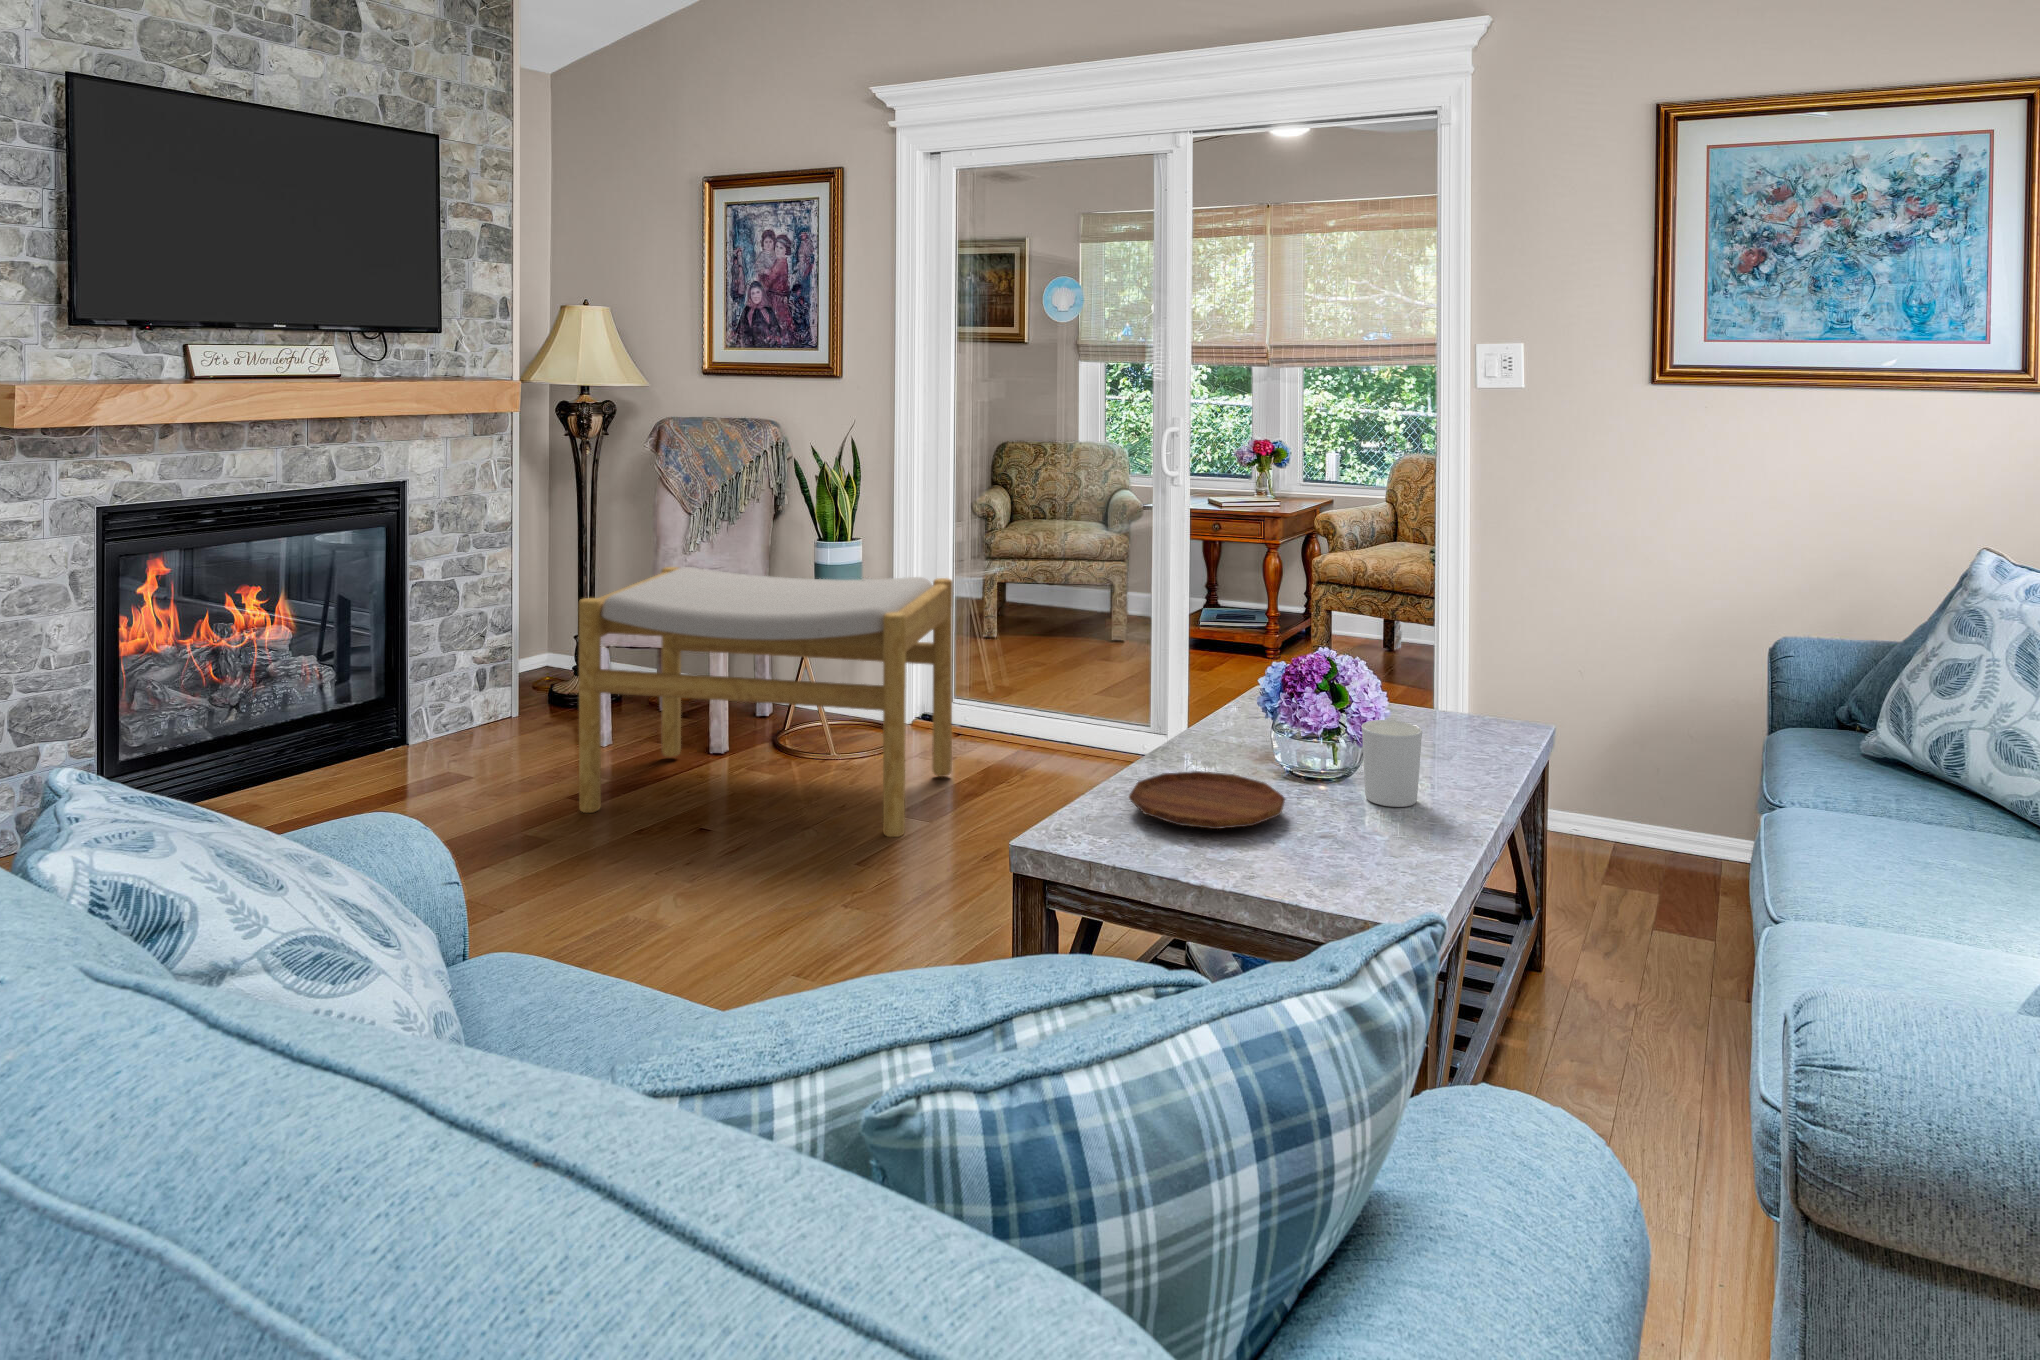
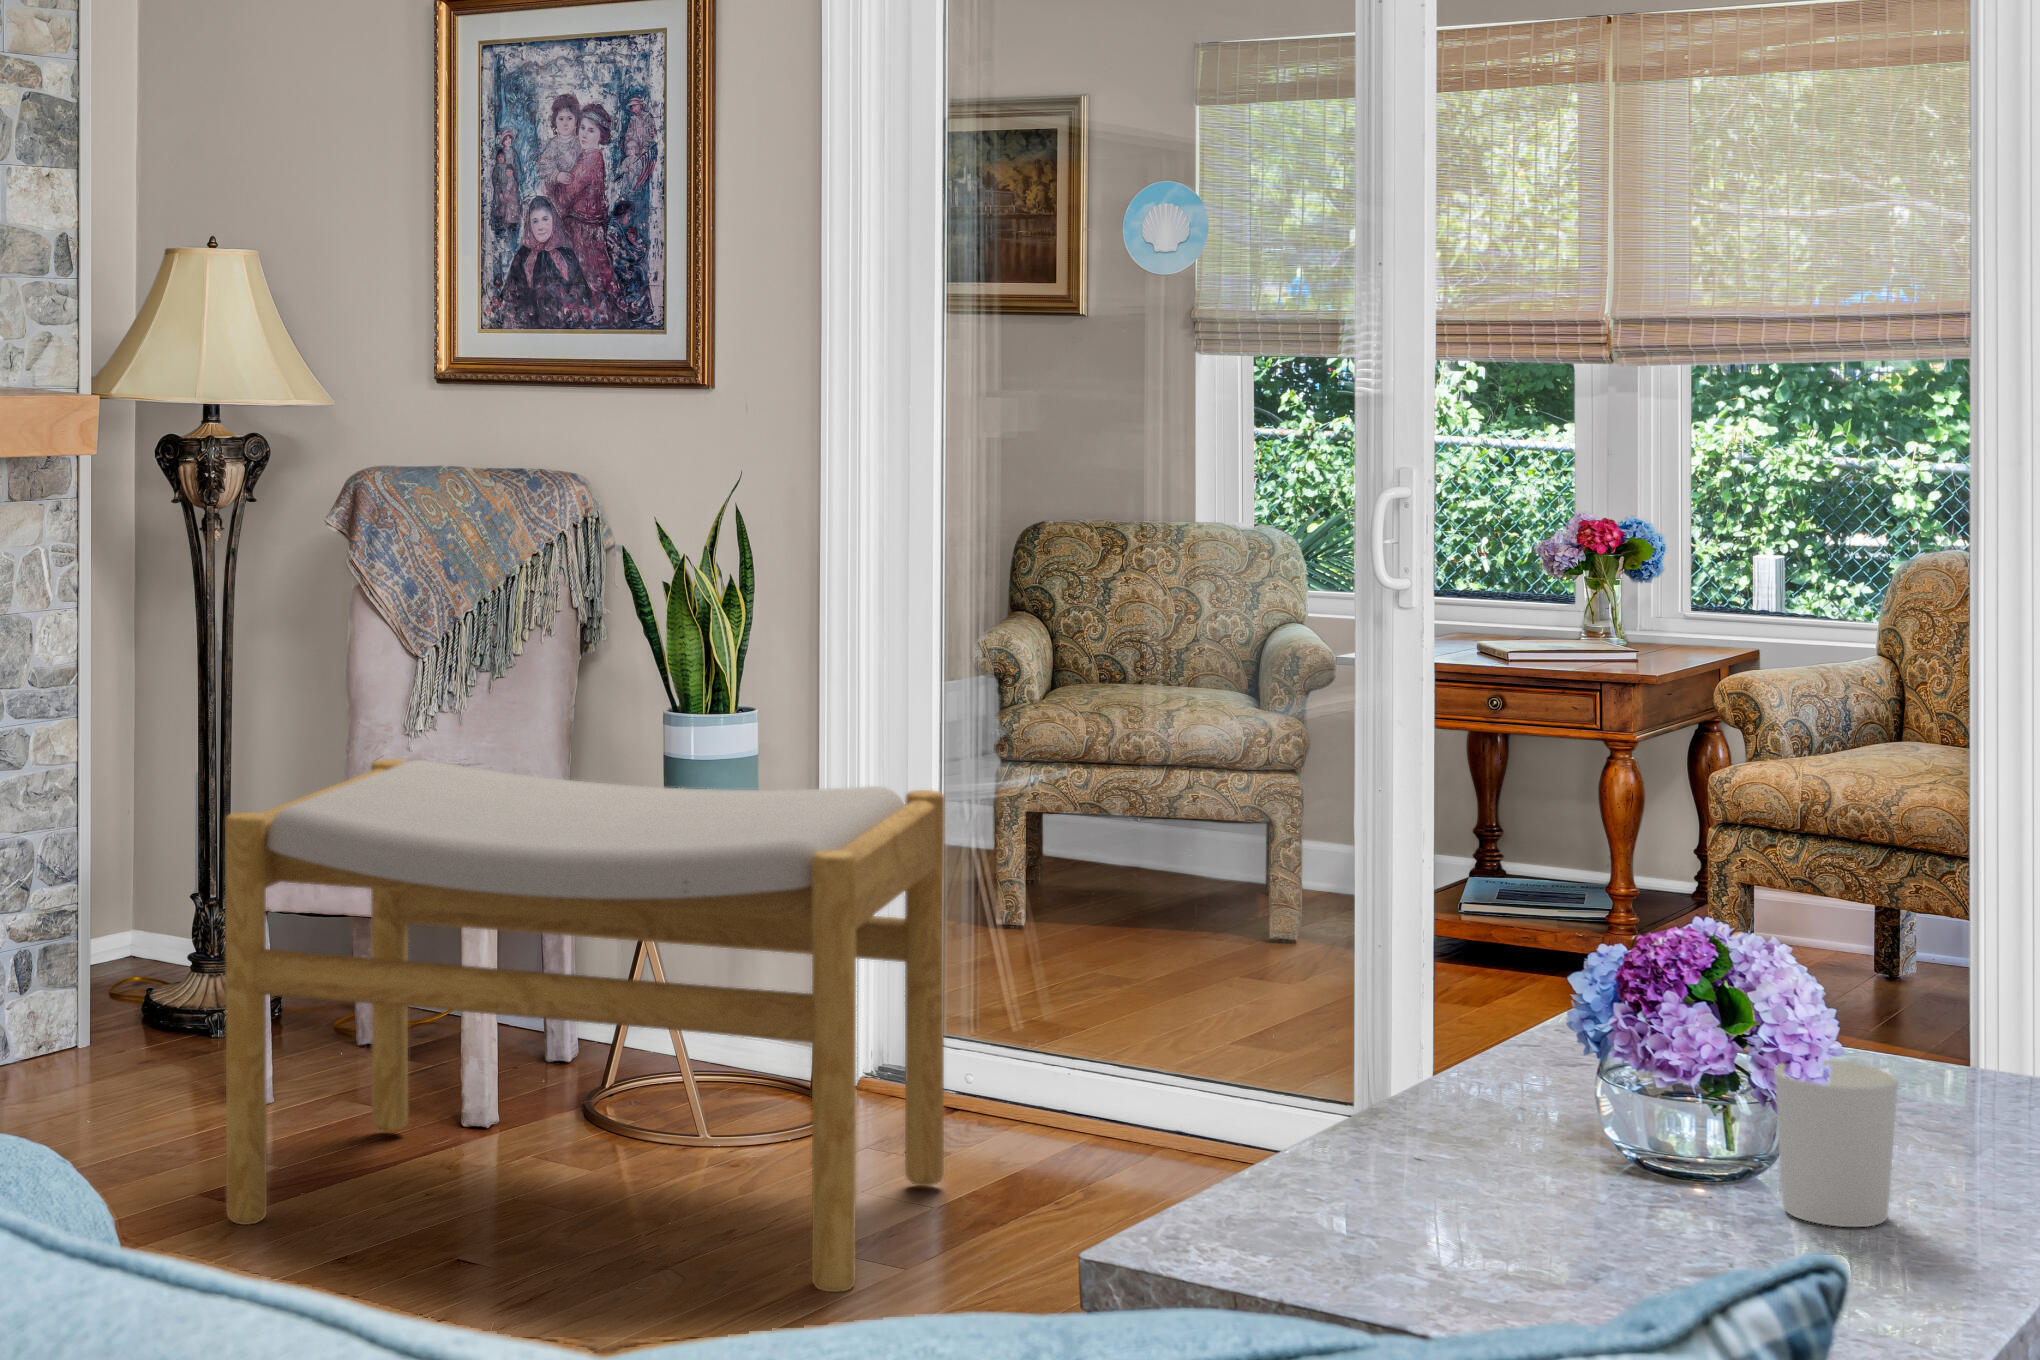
tray: present [1129,771,1285,829] -> none [1306,1147,1618,1246]

